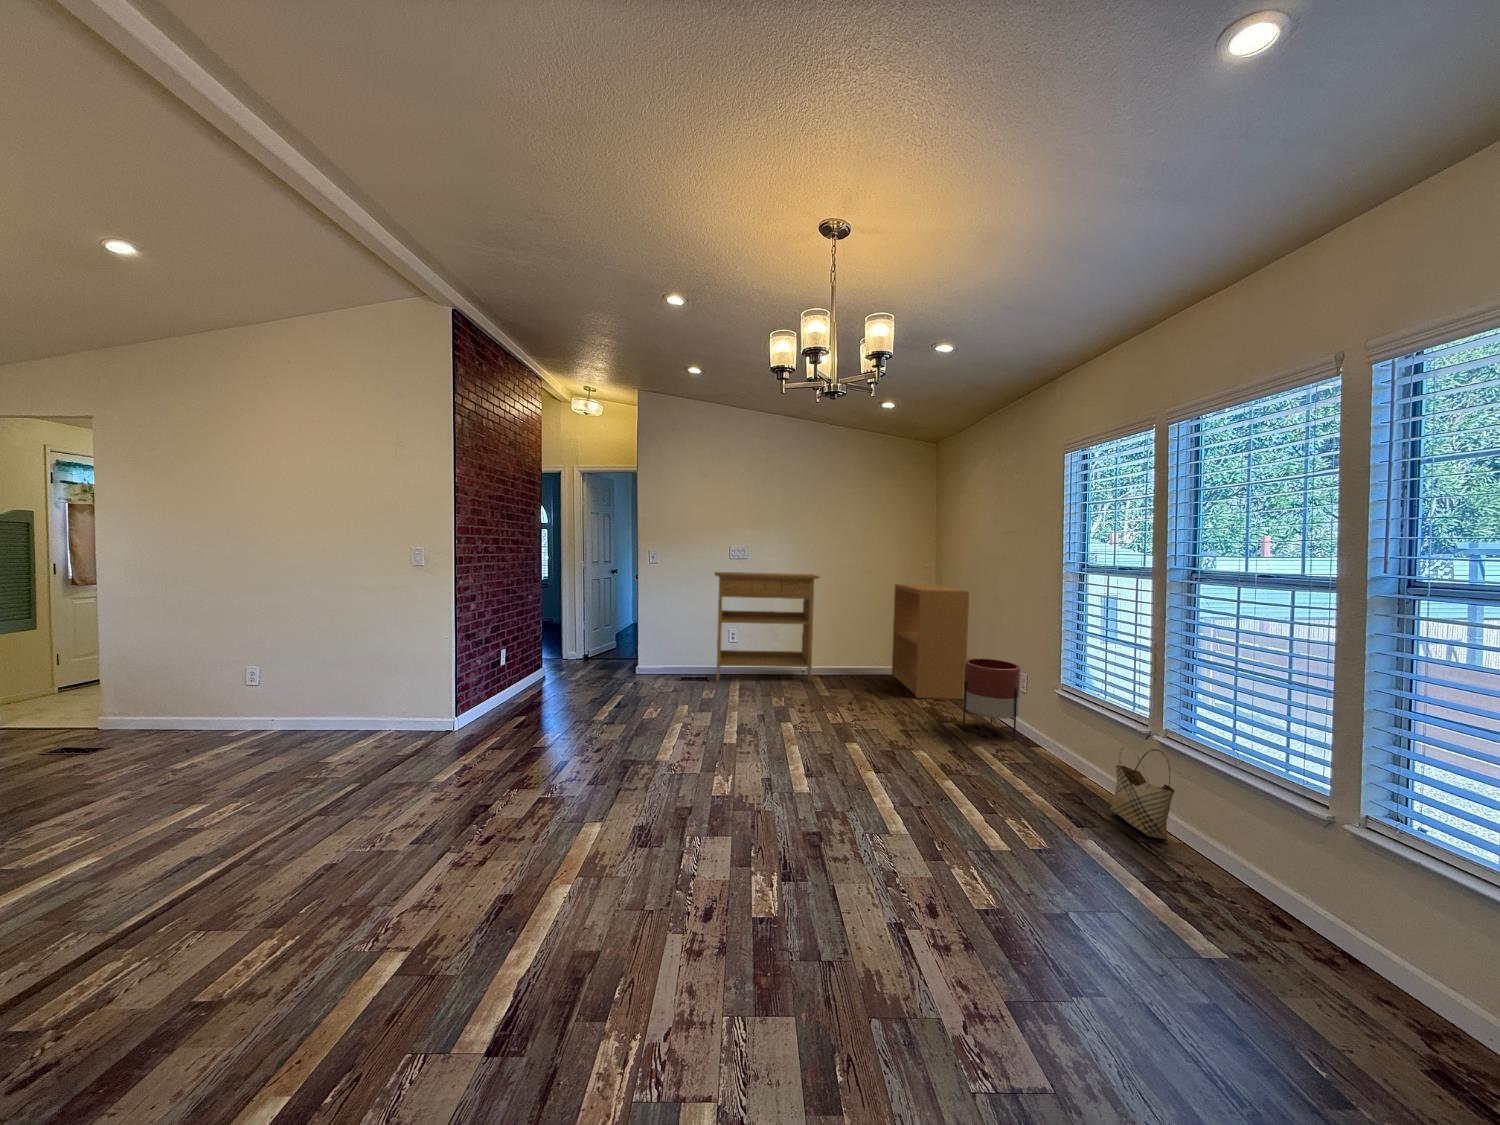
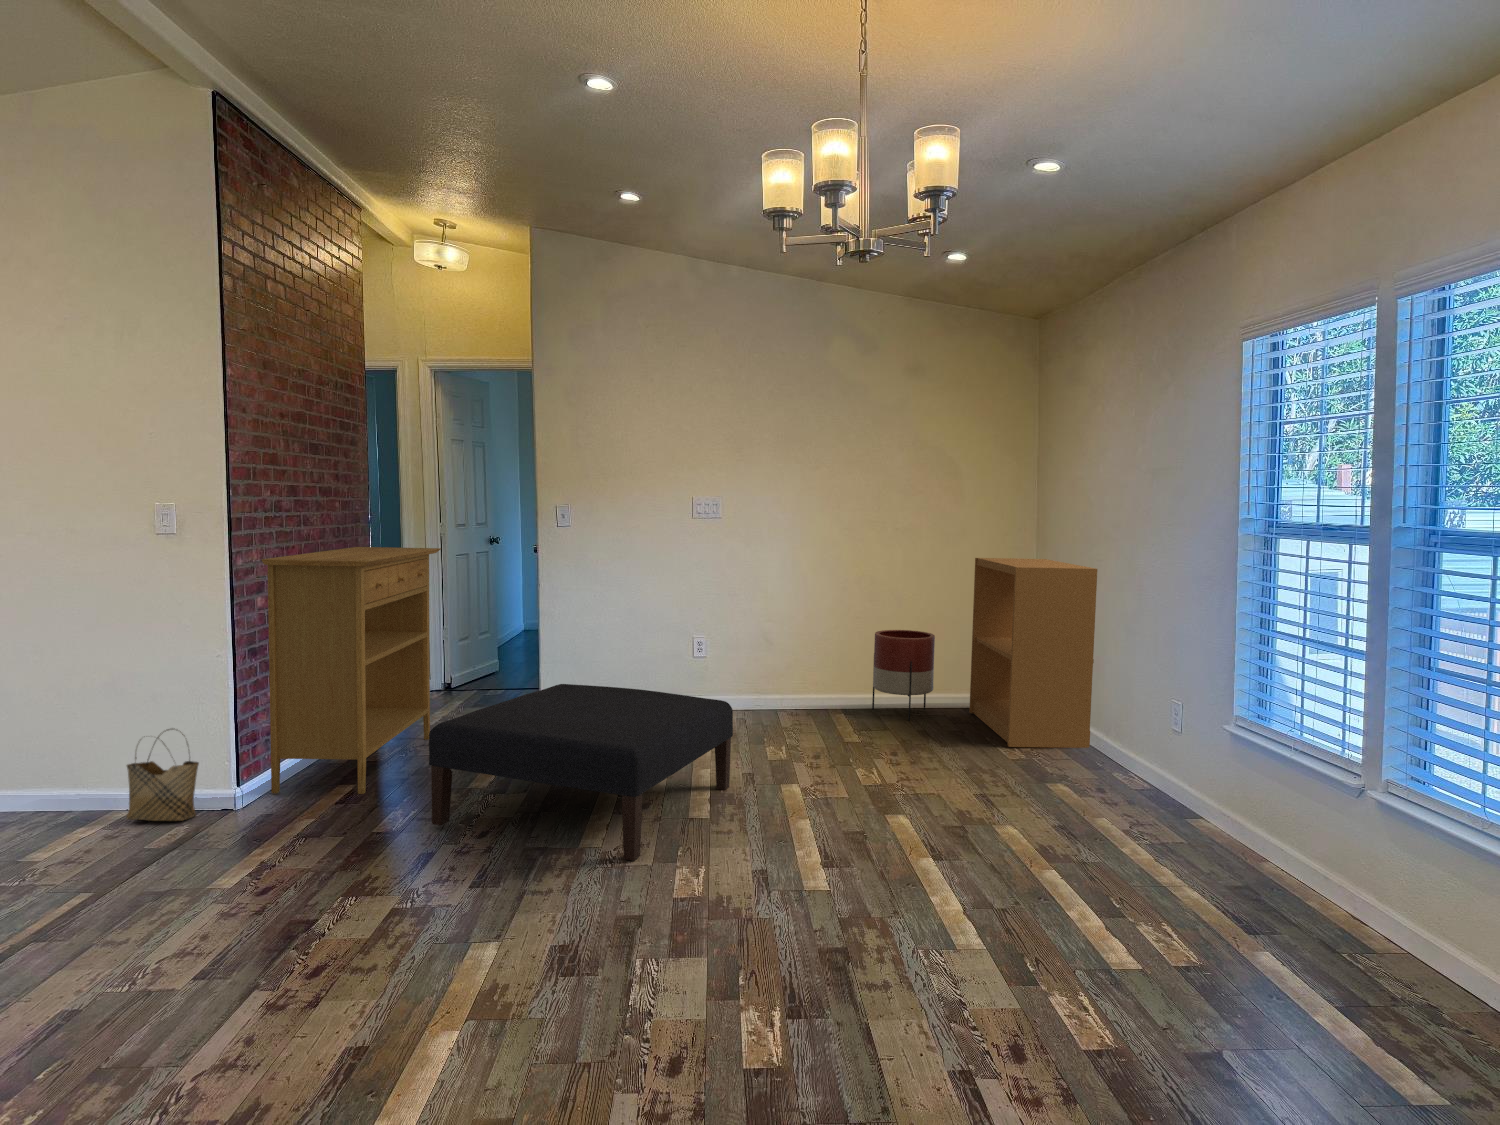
console table: present [714,572,819,682] -> present [262,547,441,794]
ottoman: none [568,656,751,768] -> present [429,684,733,861]
planter: present [963,658,1021,740] -> present [872,630,935,721]
woven basket: present [1111,747,1175,839] -> present [127,729,199,821]

